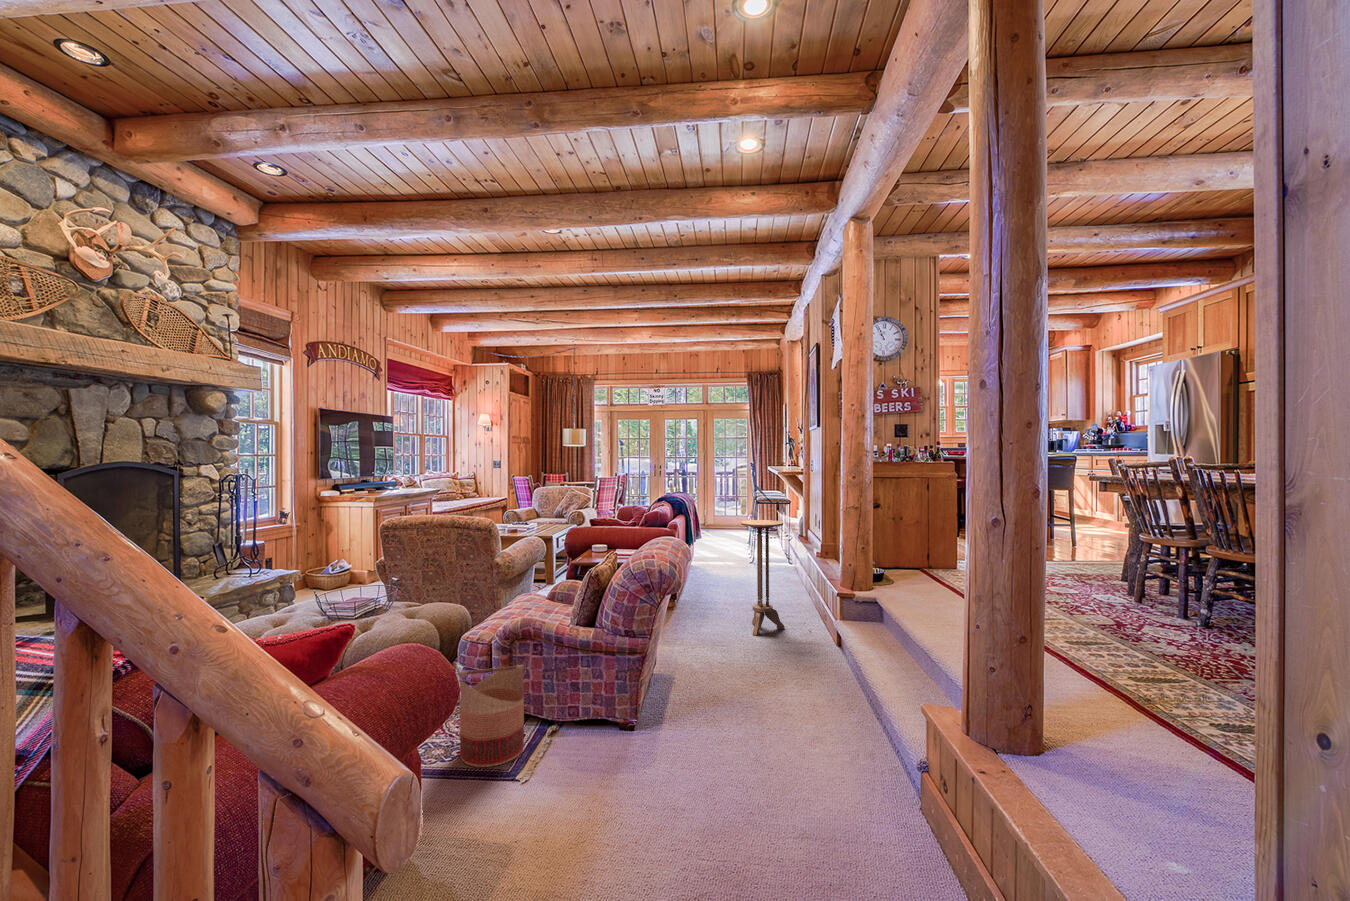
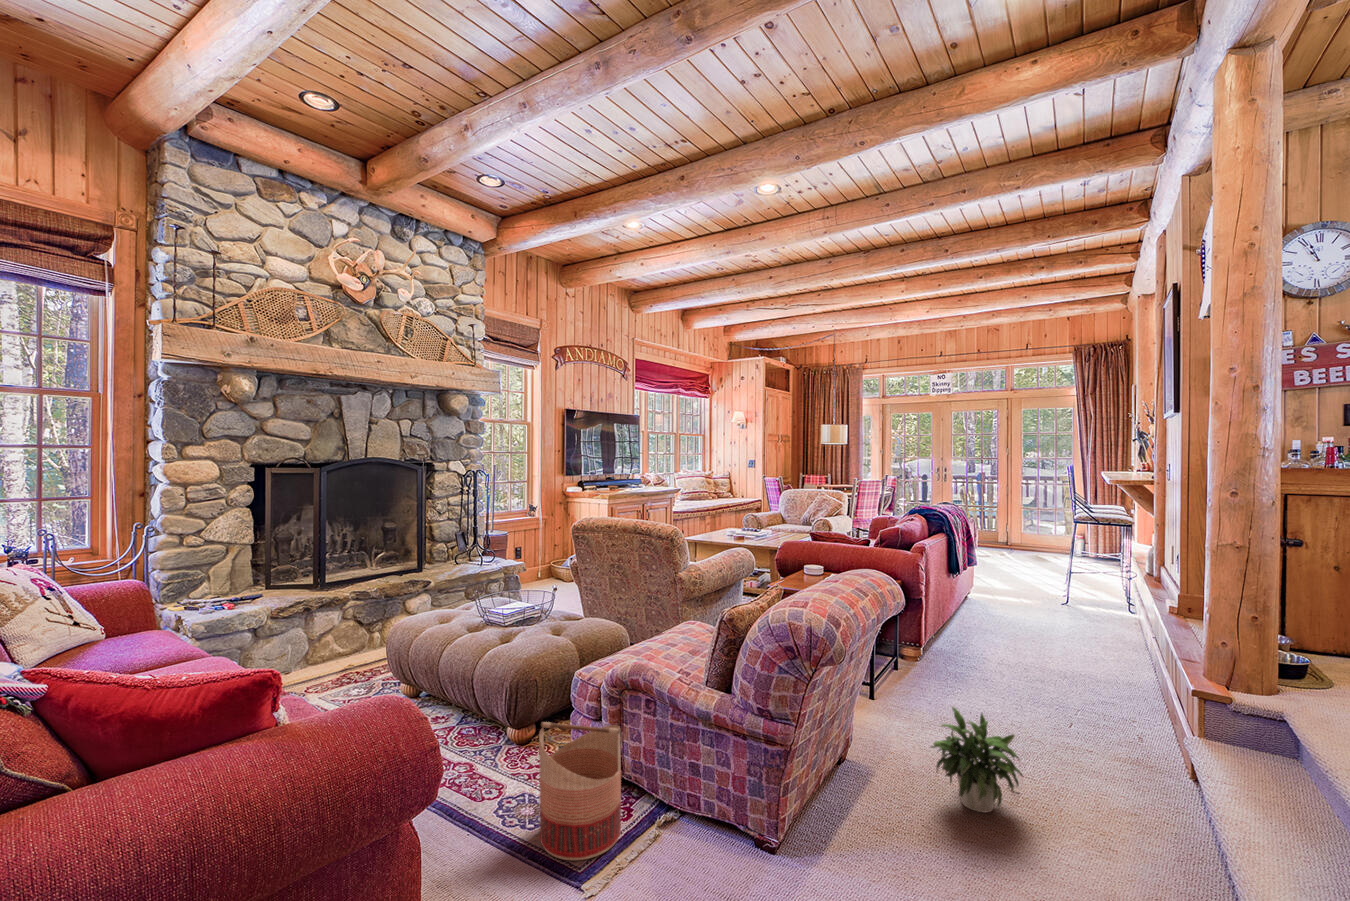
side table: present [741,520,785,635] -> none [1011,550,1091,728]
potted plant: none [711,622,763,682] -> present [931,707,1023,812]

